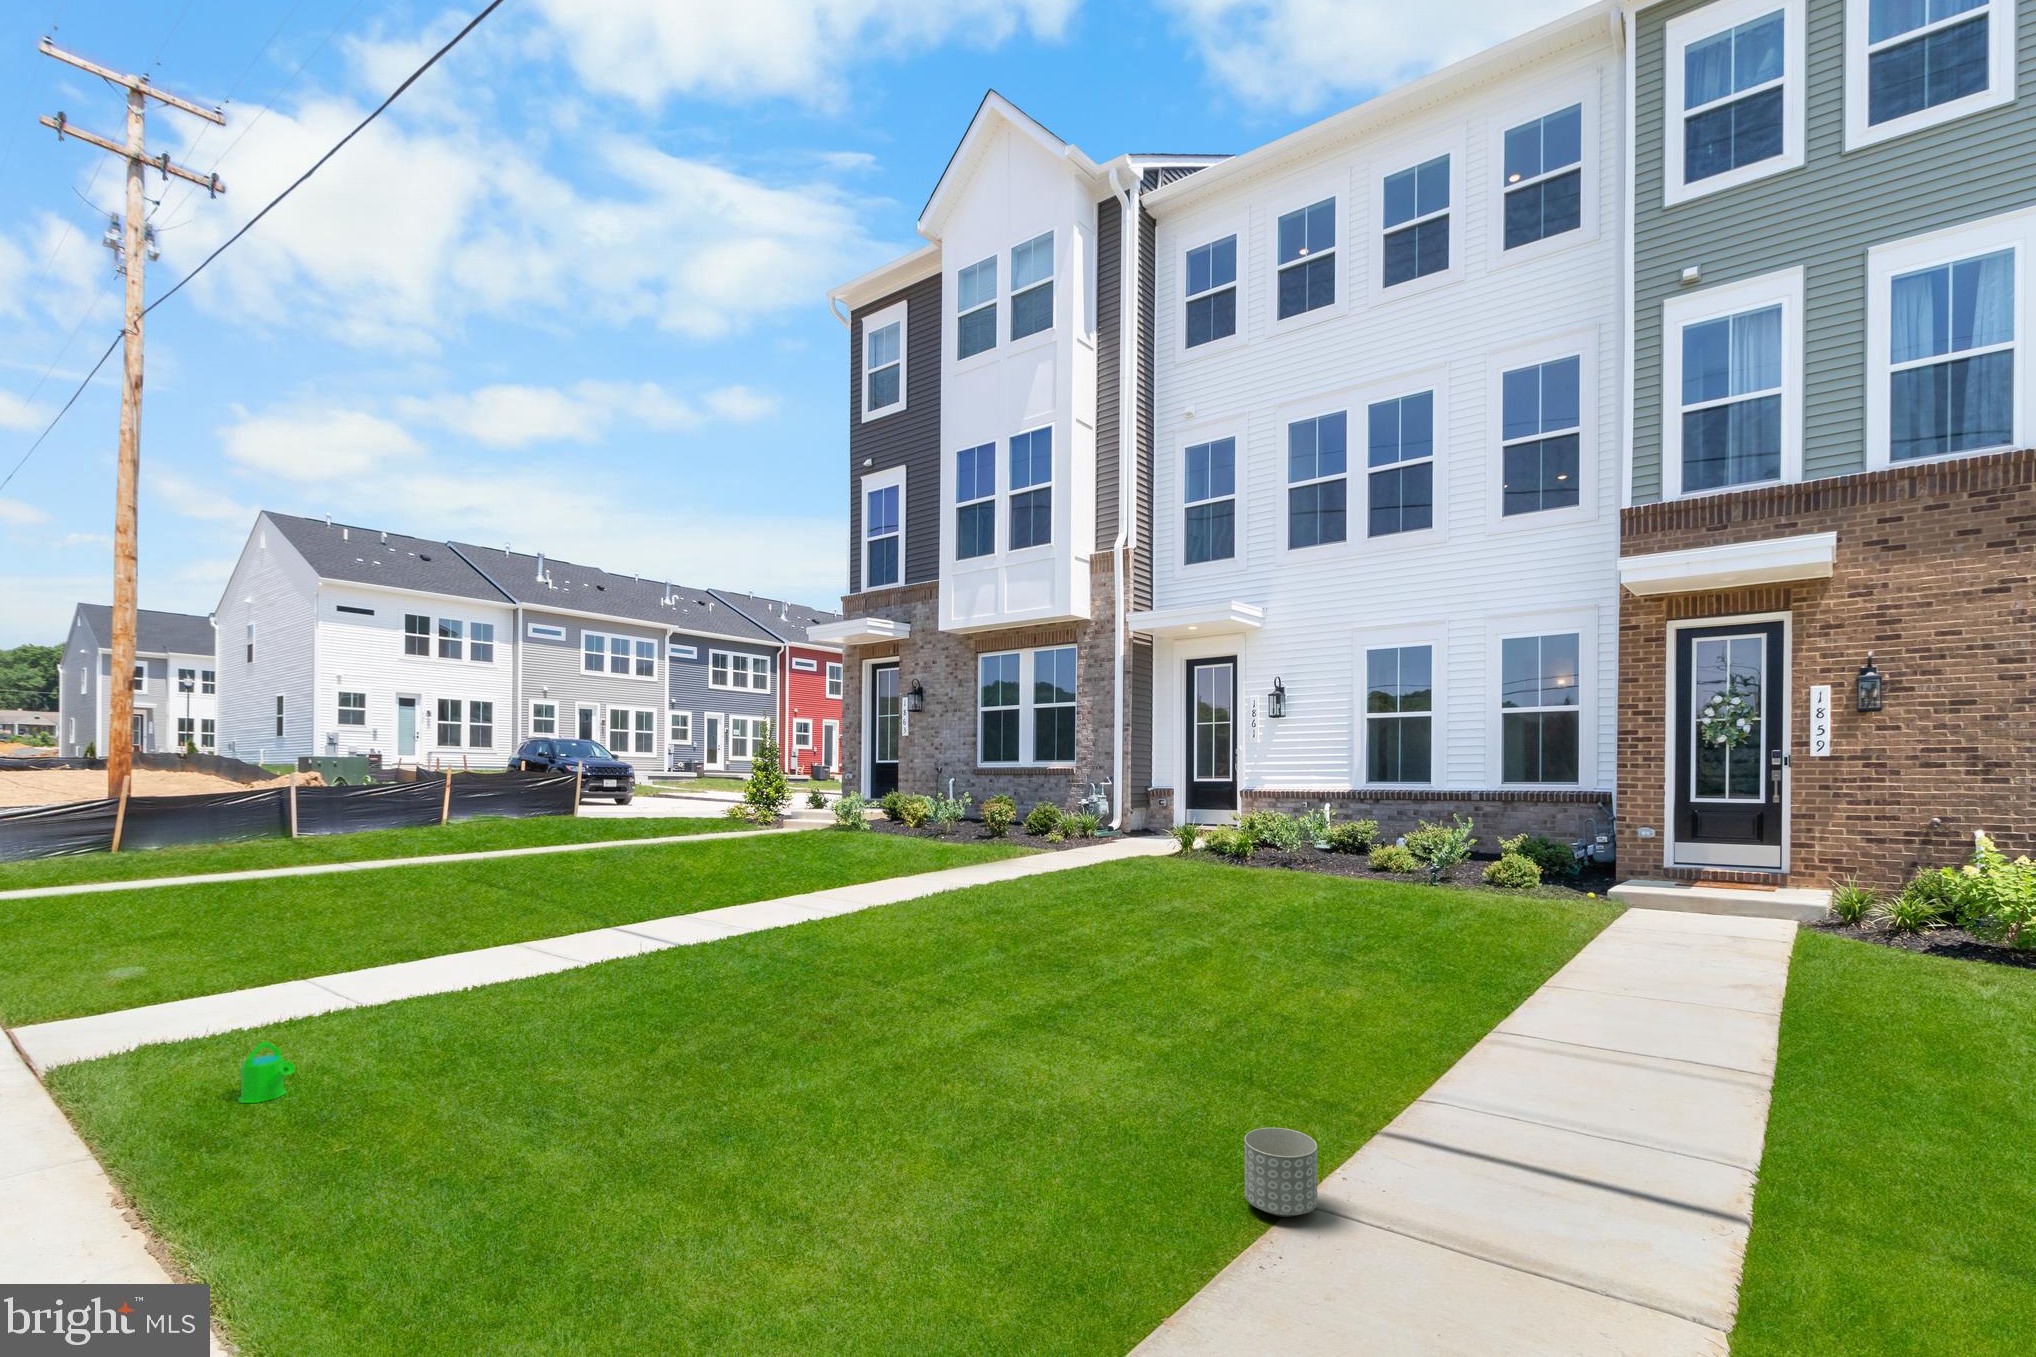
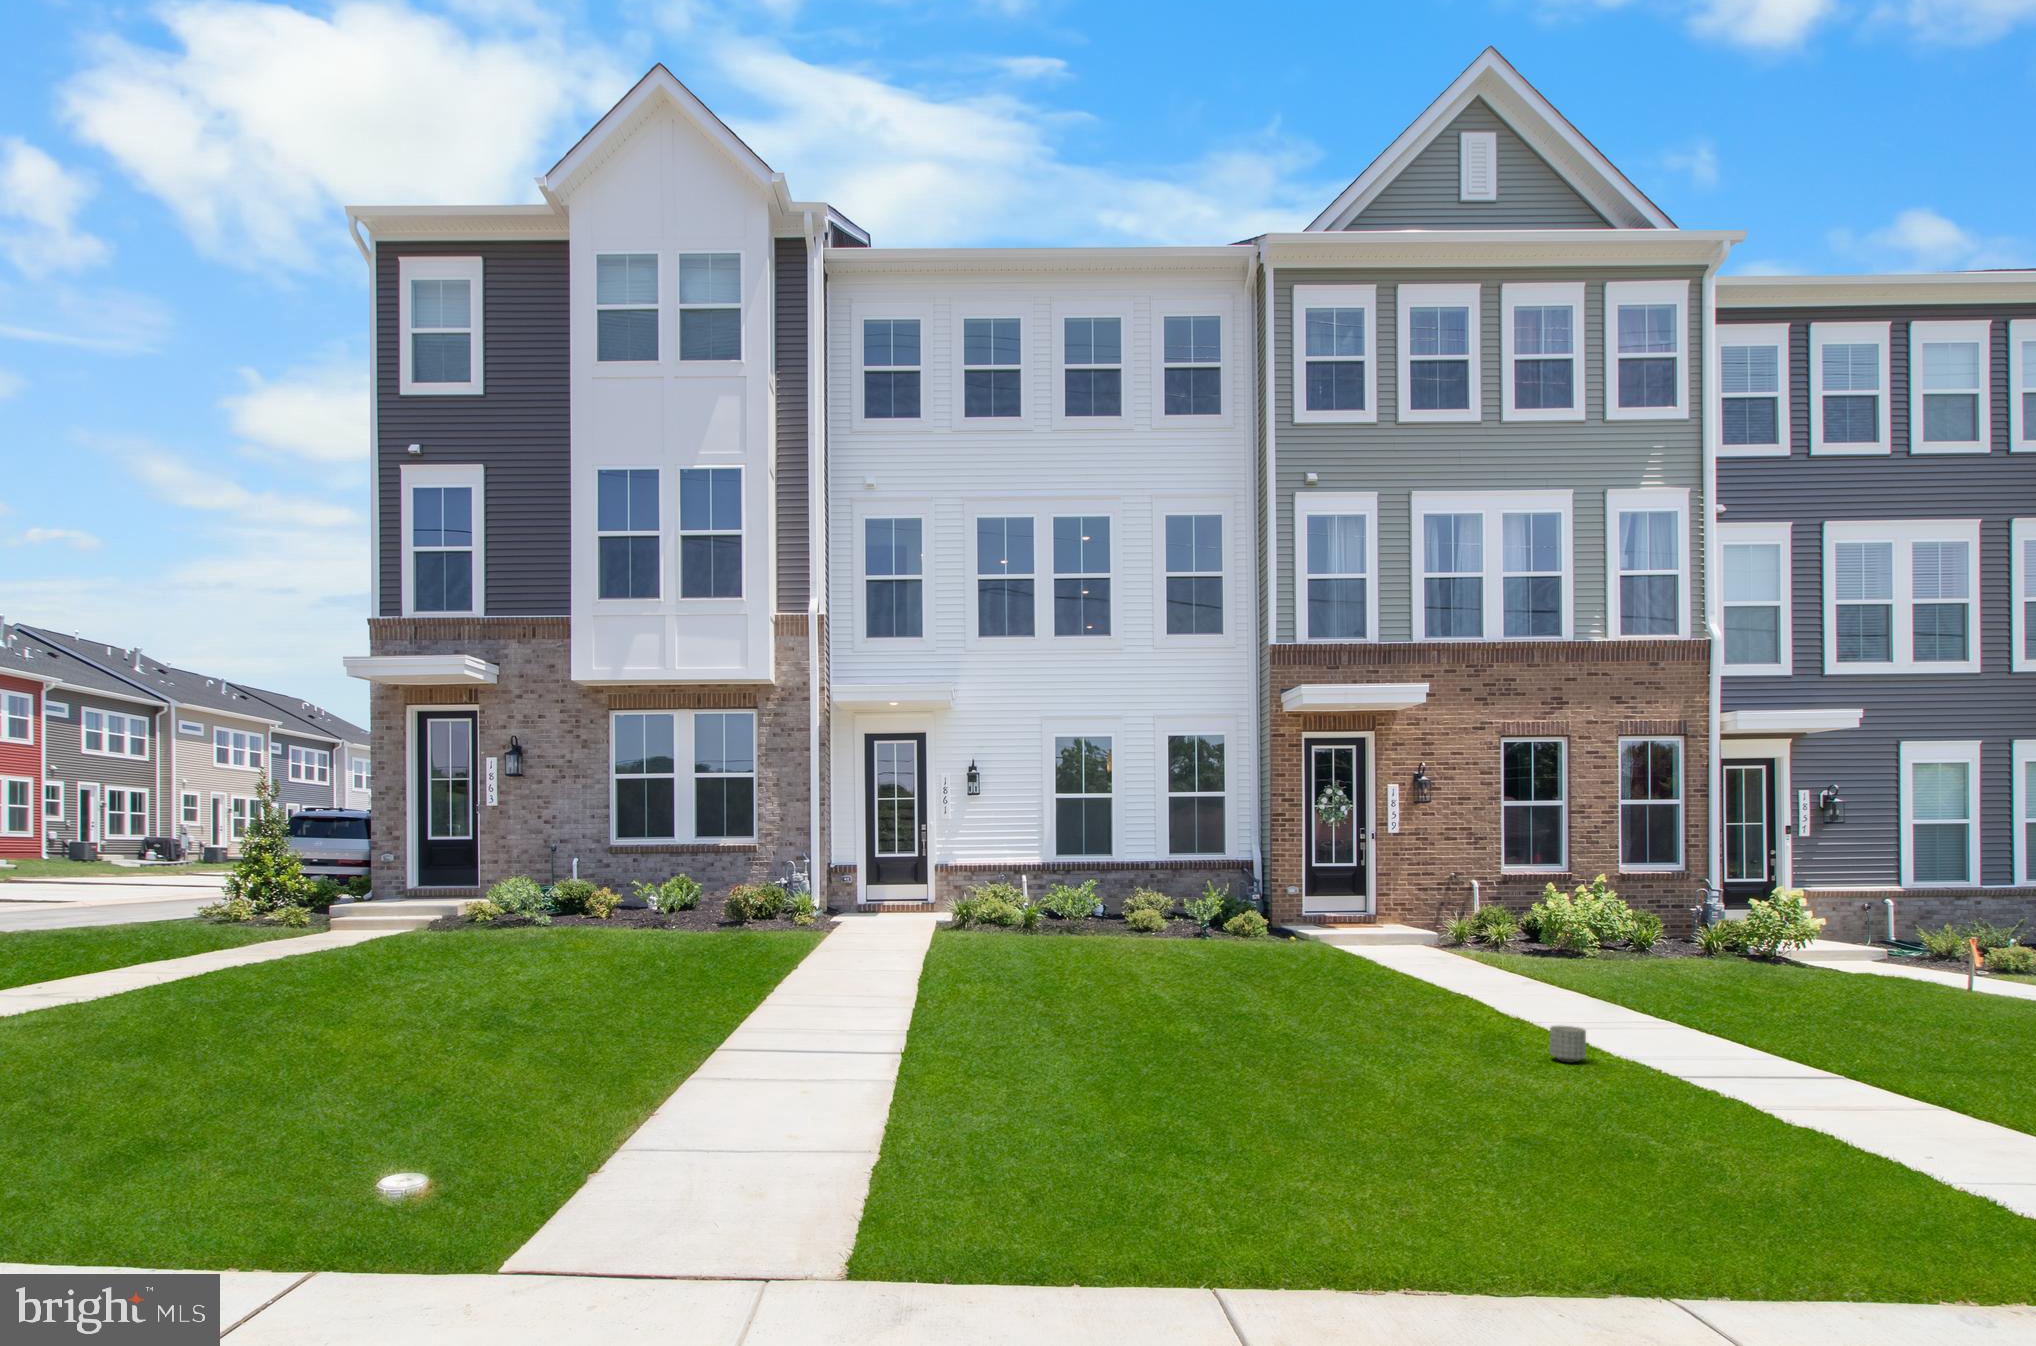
watering can: present [238,1041,295,1103] -> none [998,1074,1054,1121]

